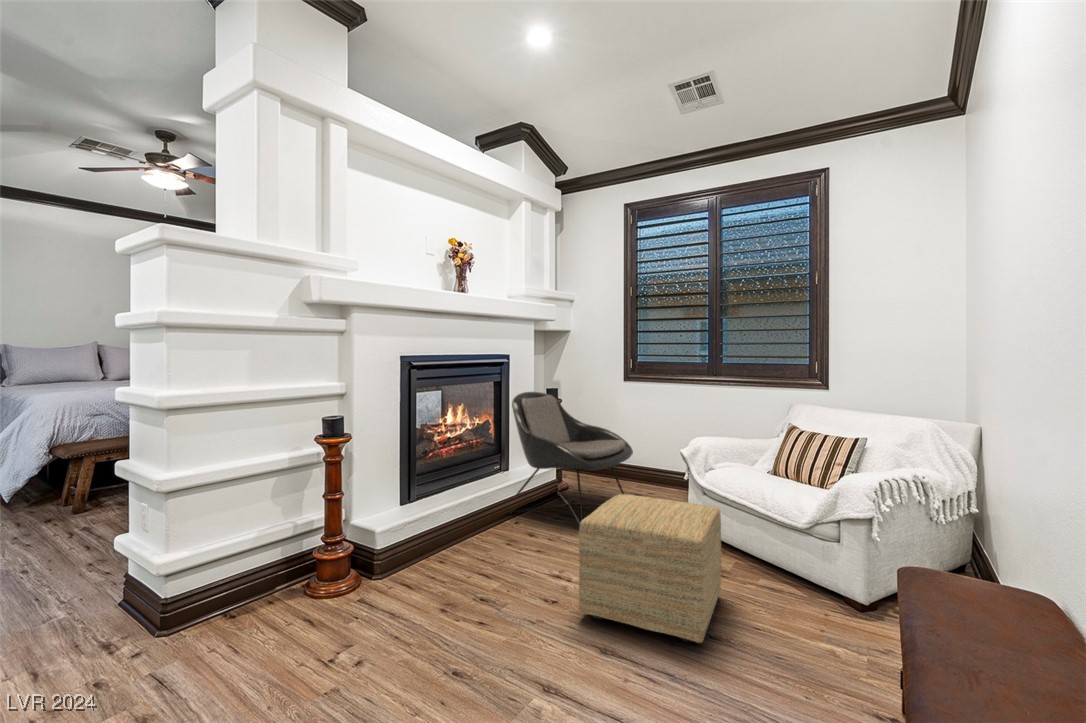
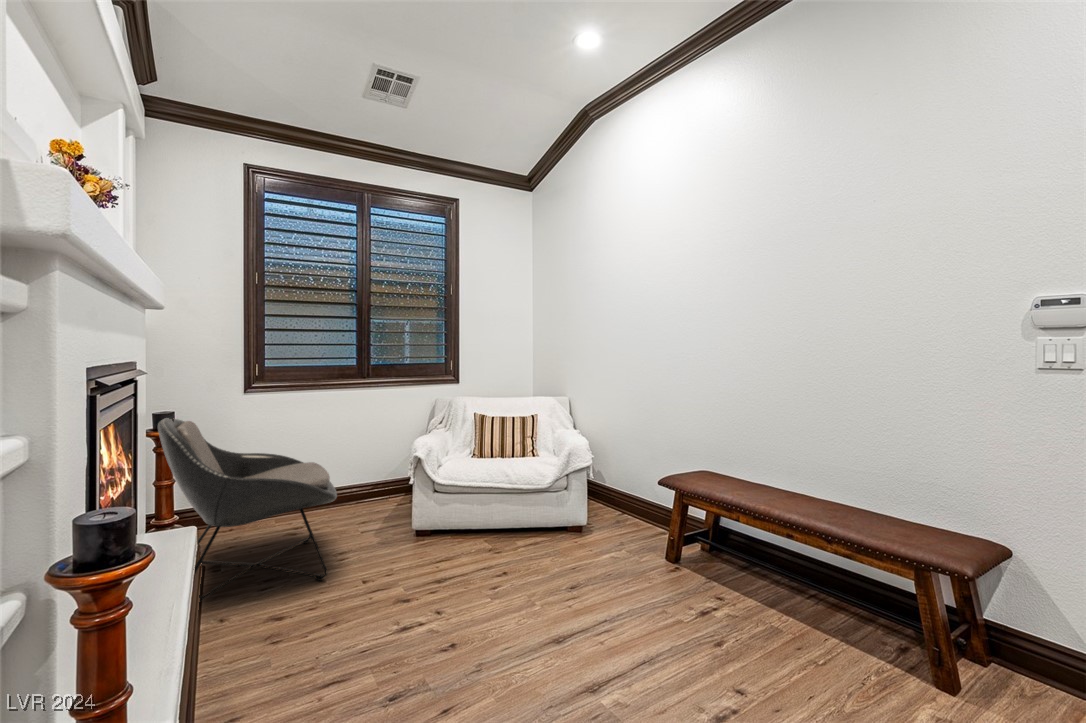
ottoman: present [579,494,721,643] -> none [442,488,590,631]

